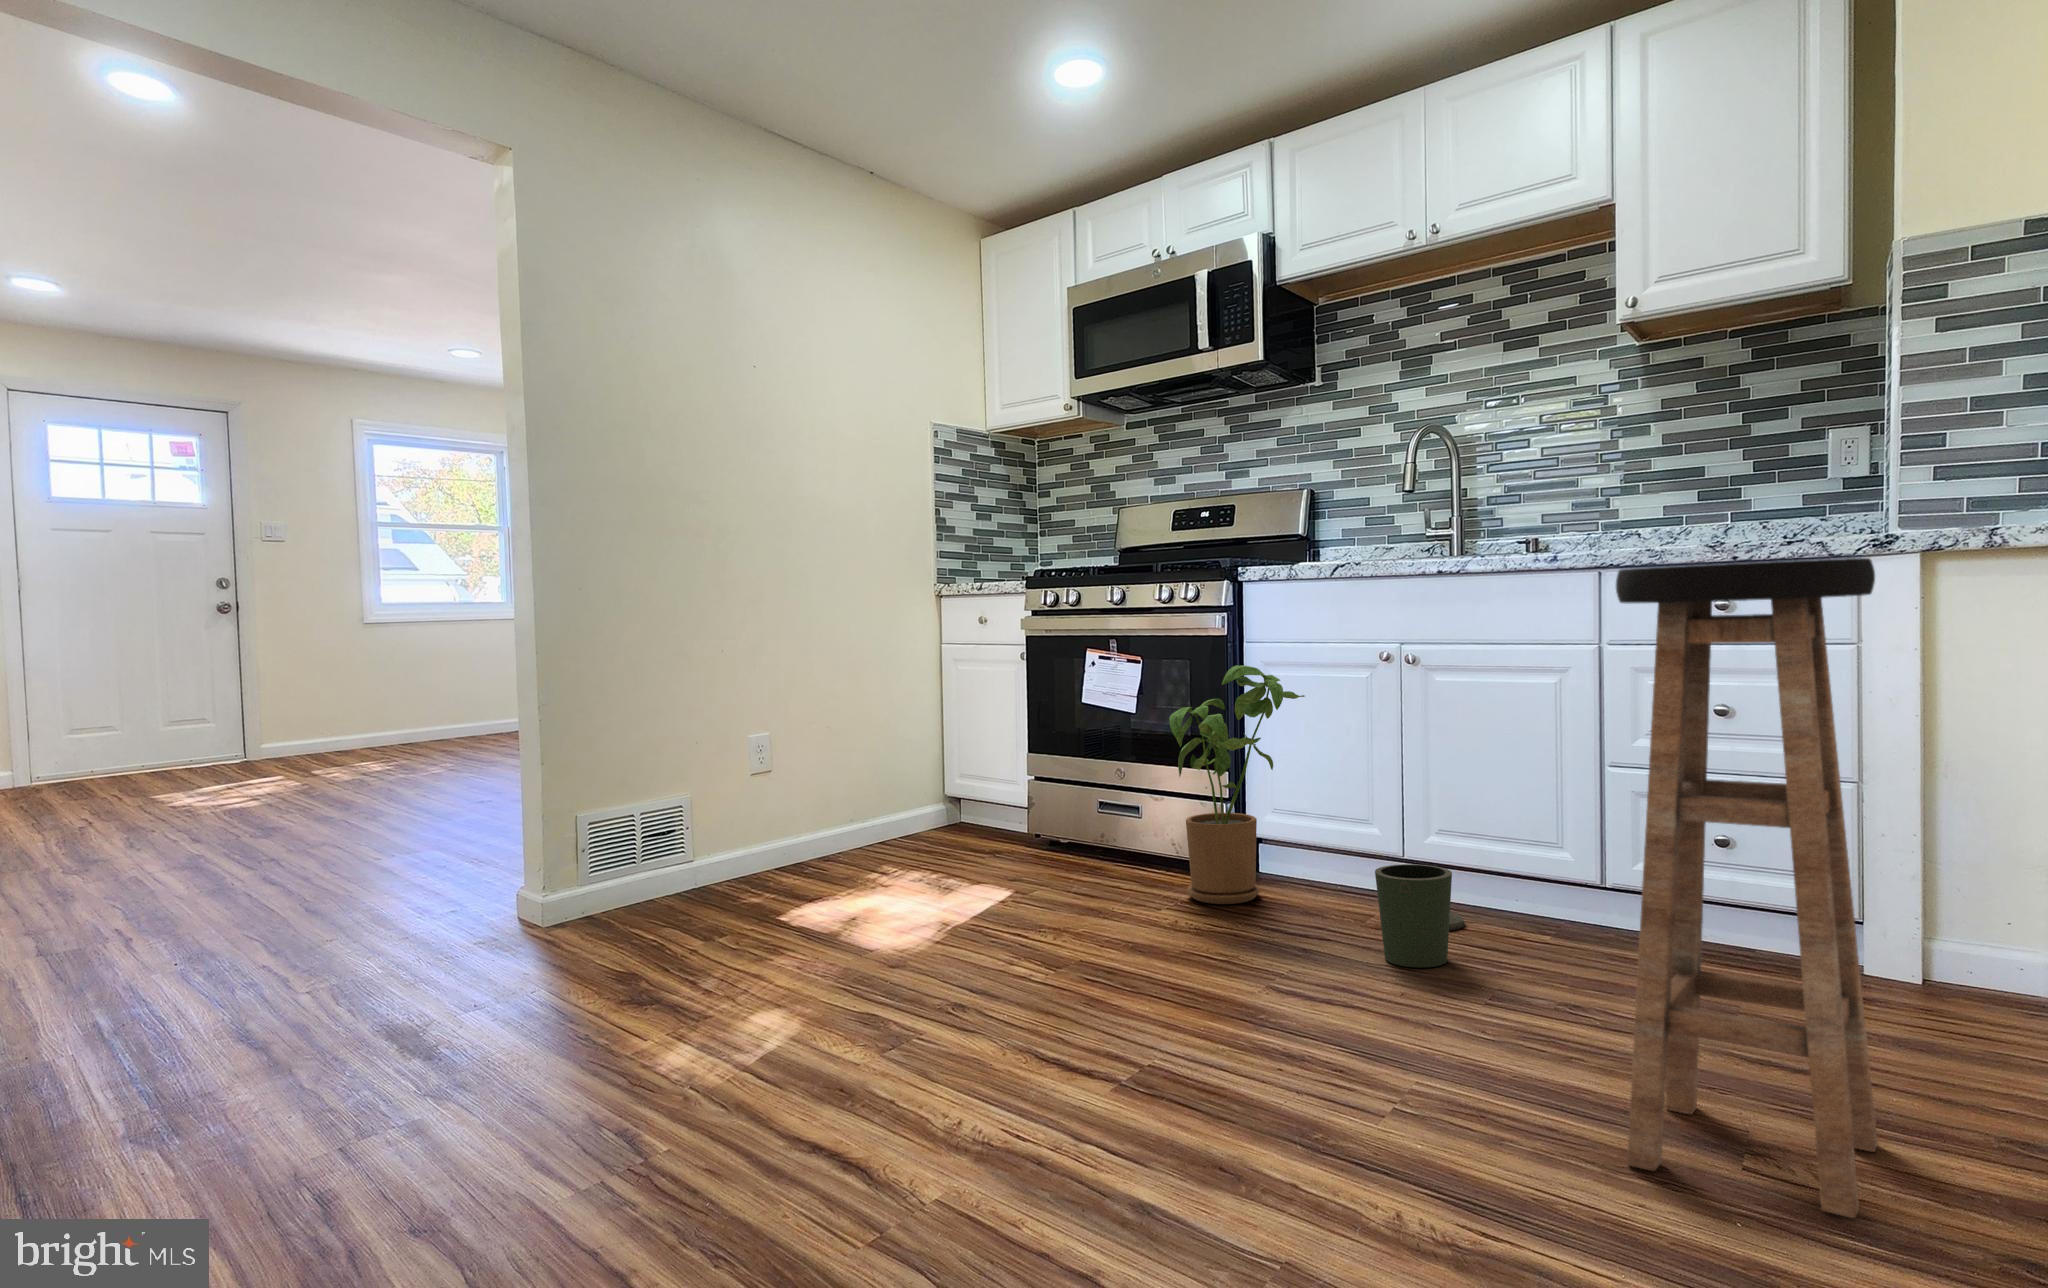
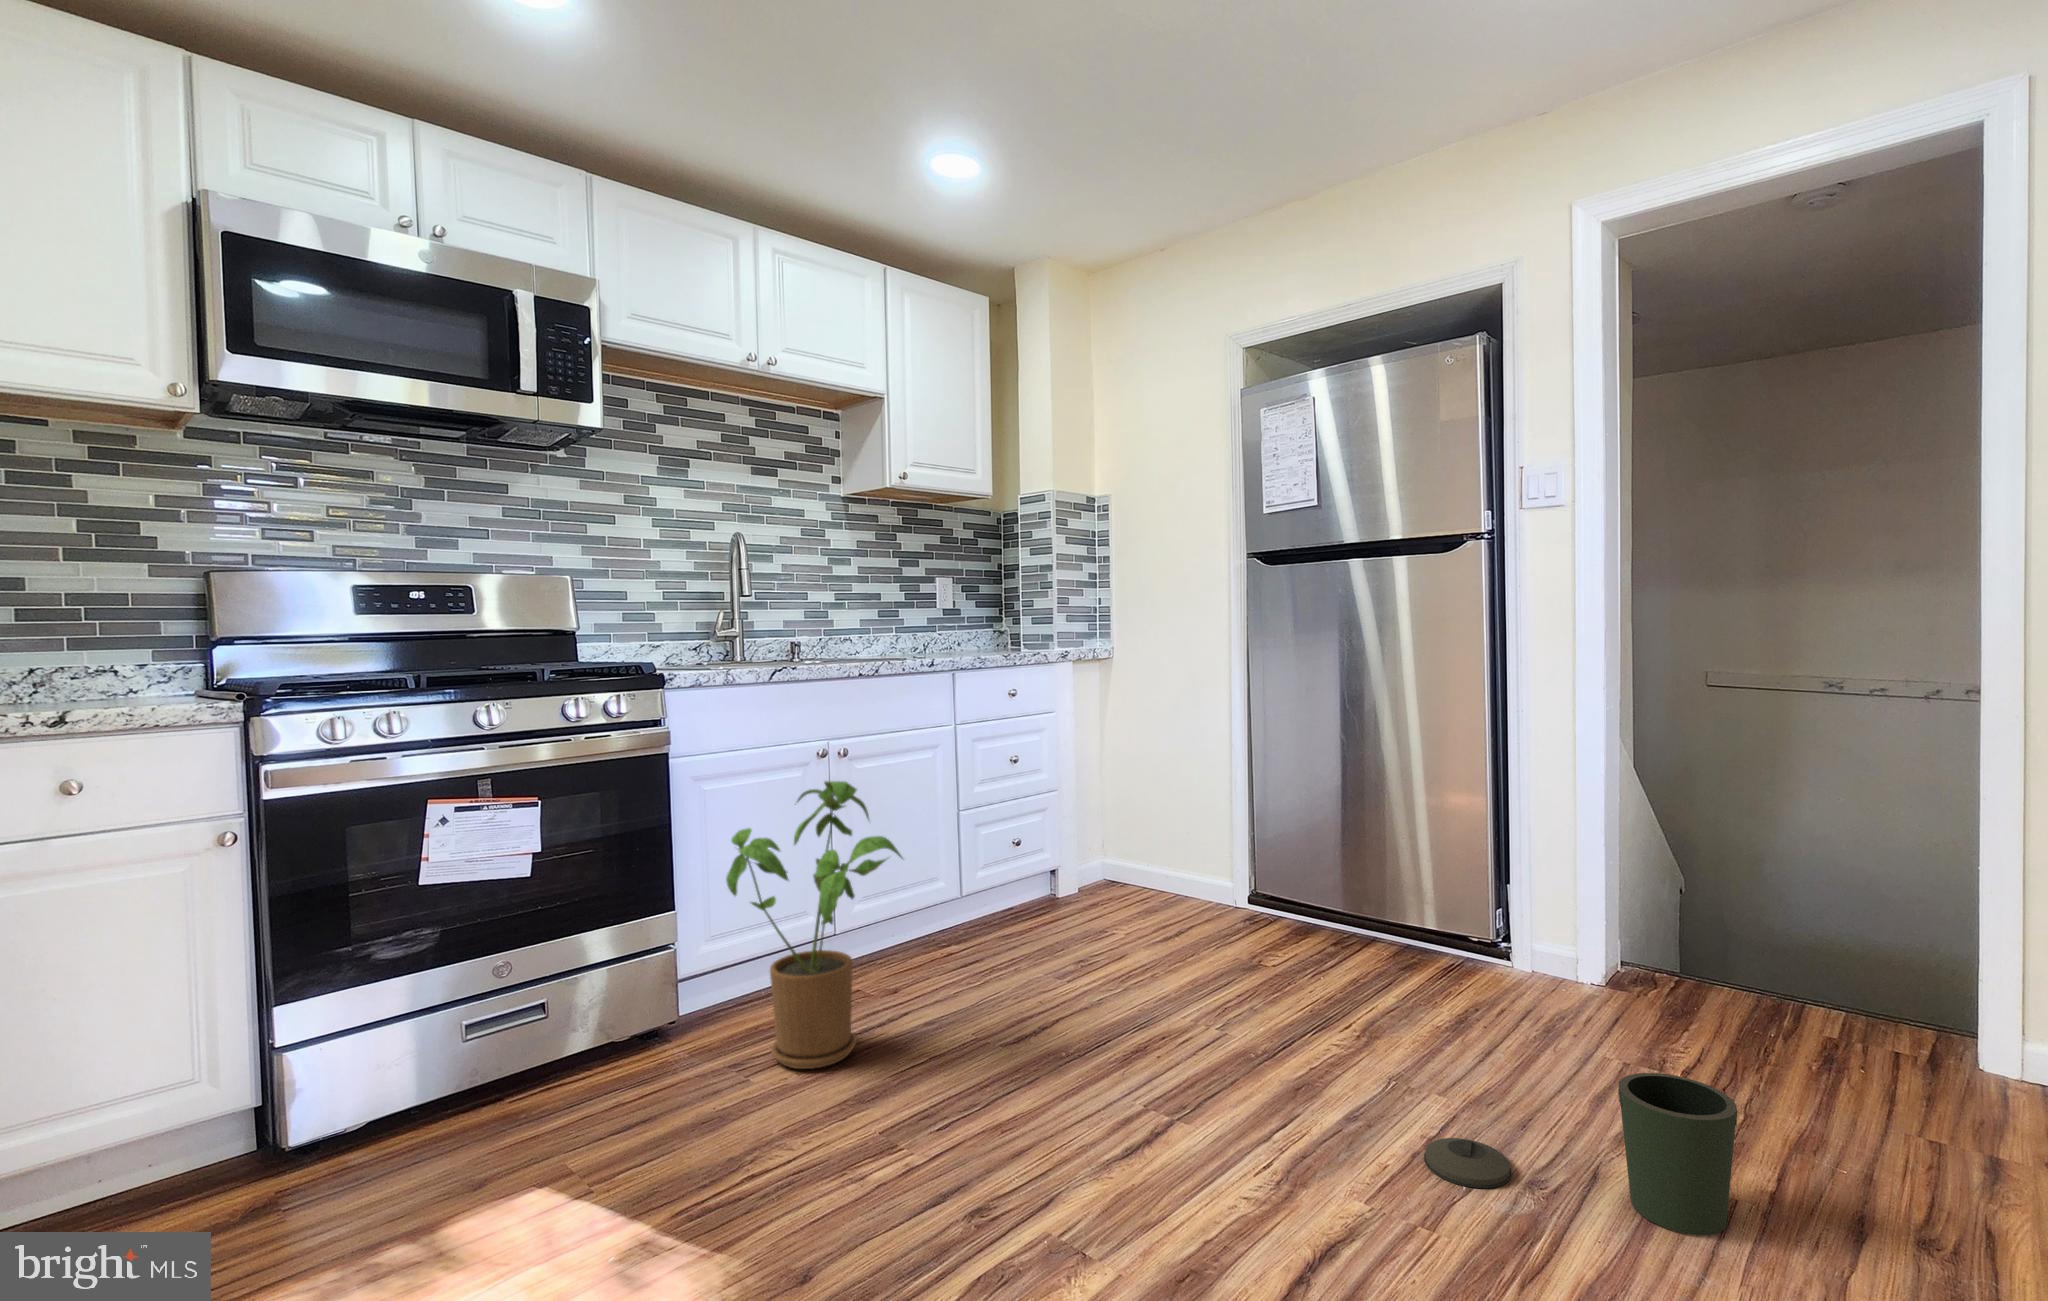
bar stool: present [1616,558,1878,1218] -> none [1372,671,1507,1004]
trash can: present [1375,864,1464,967] -> present [1424,1073,1738,1235]

